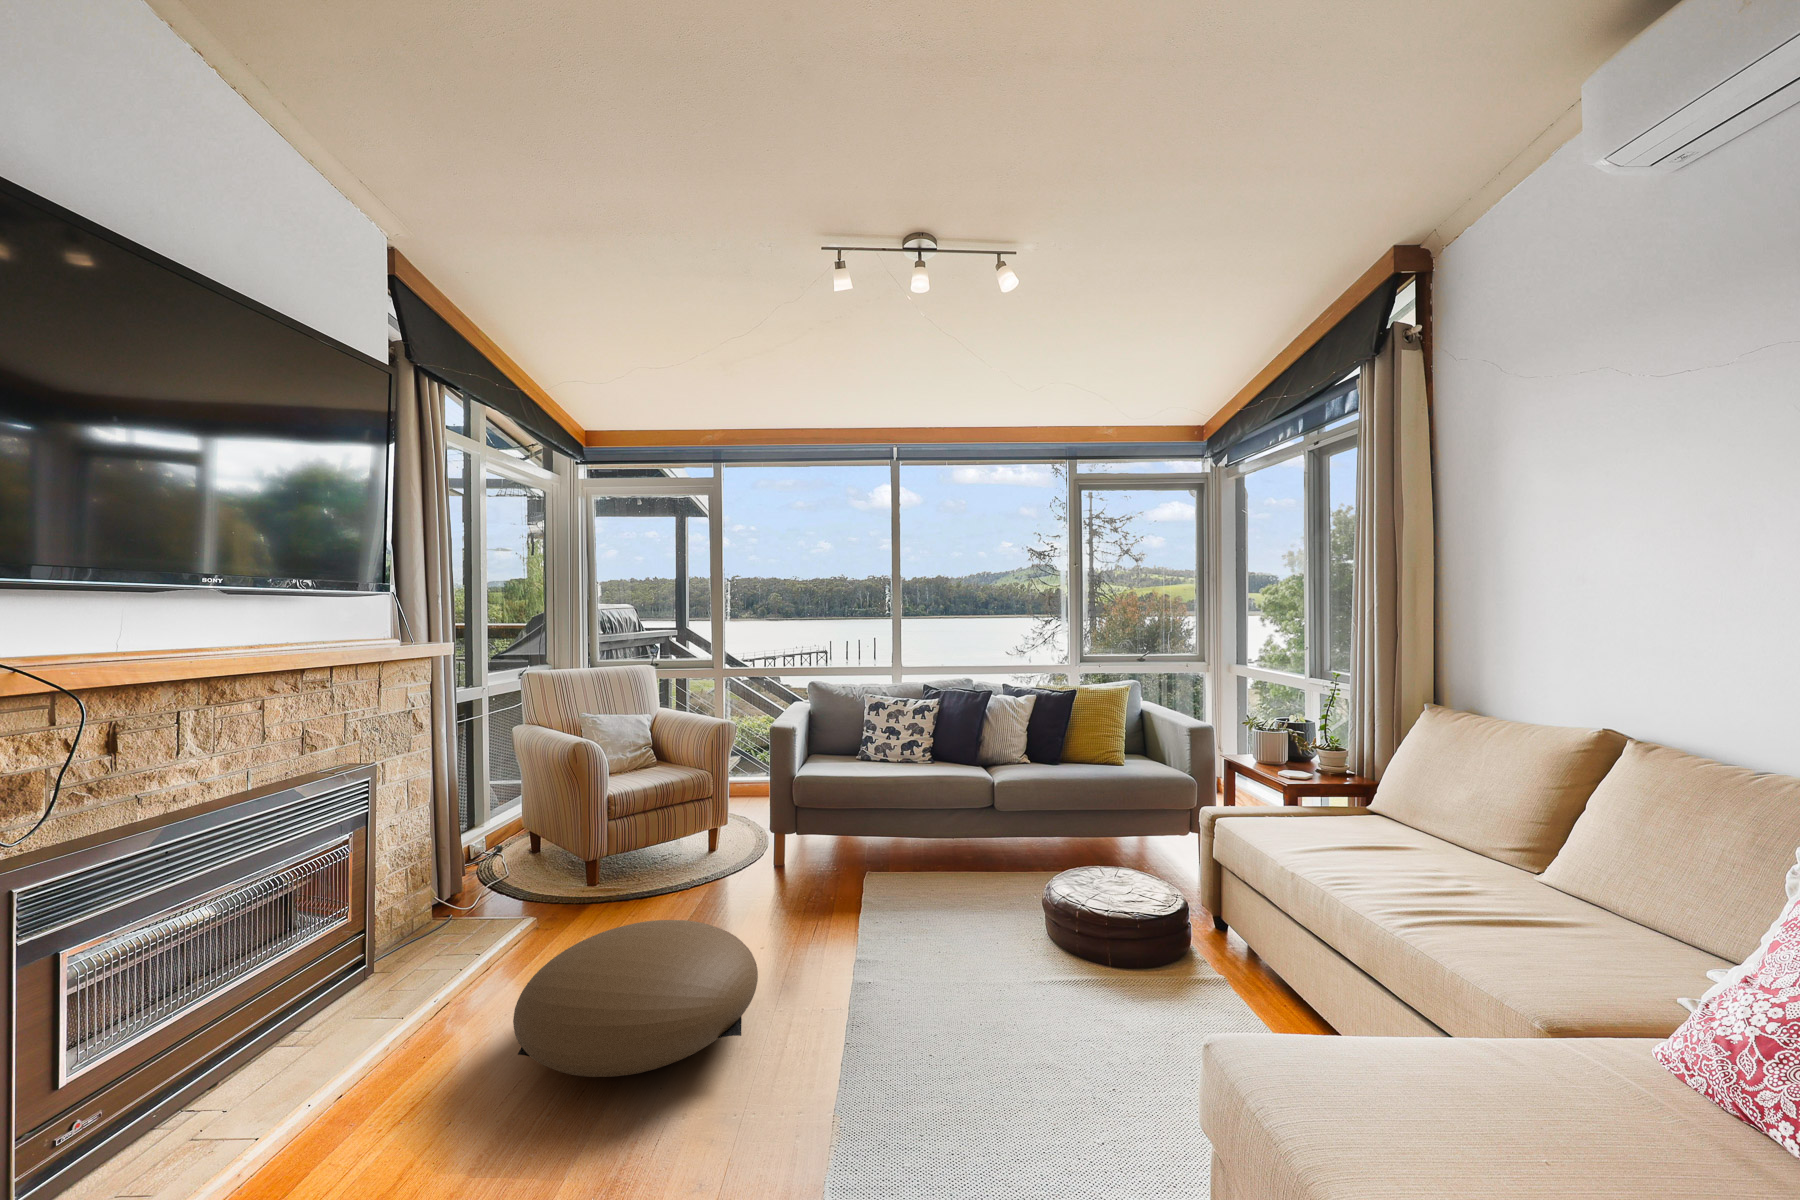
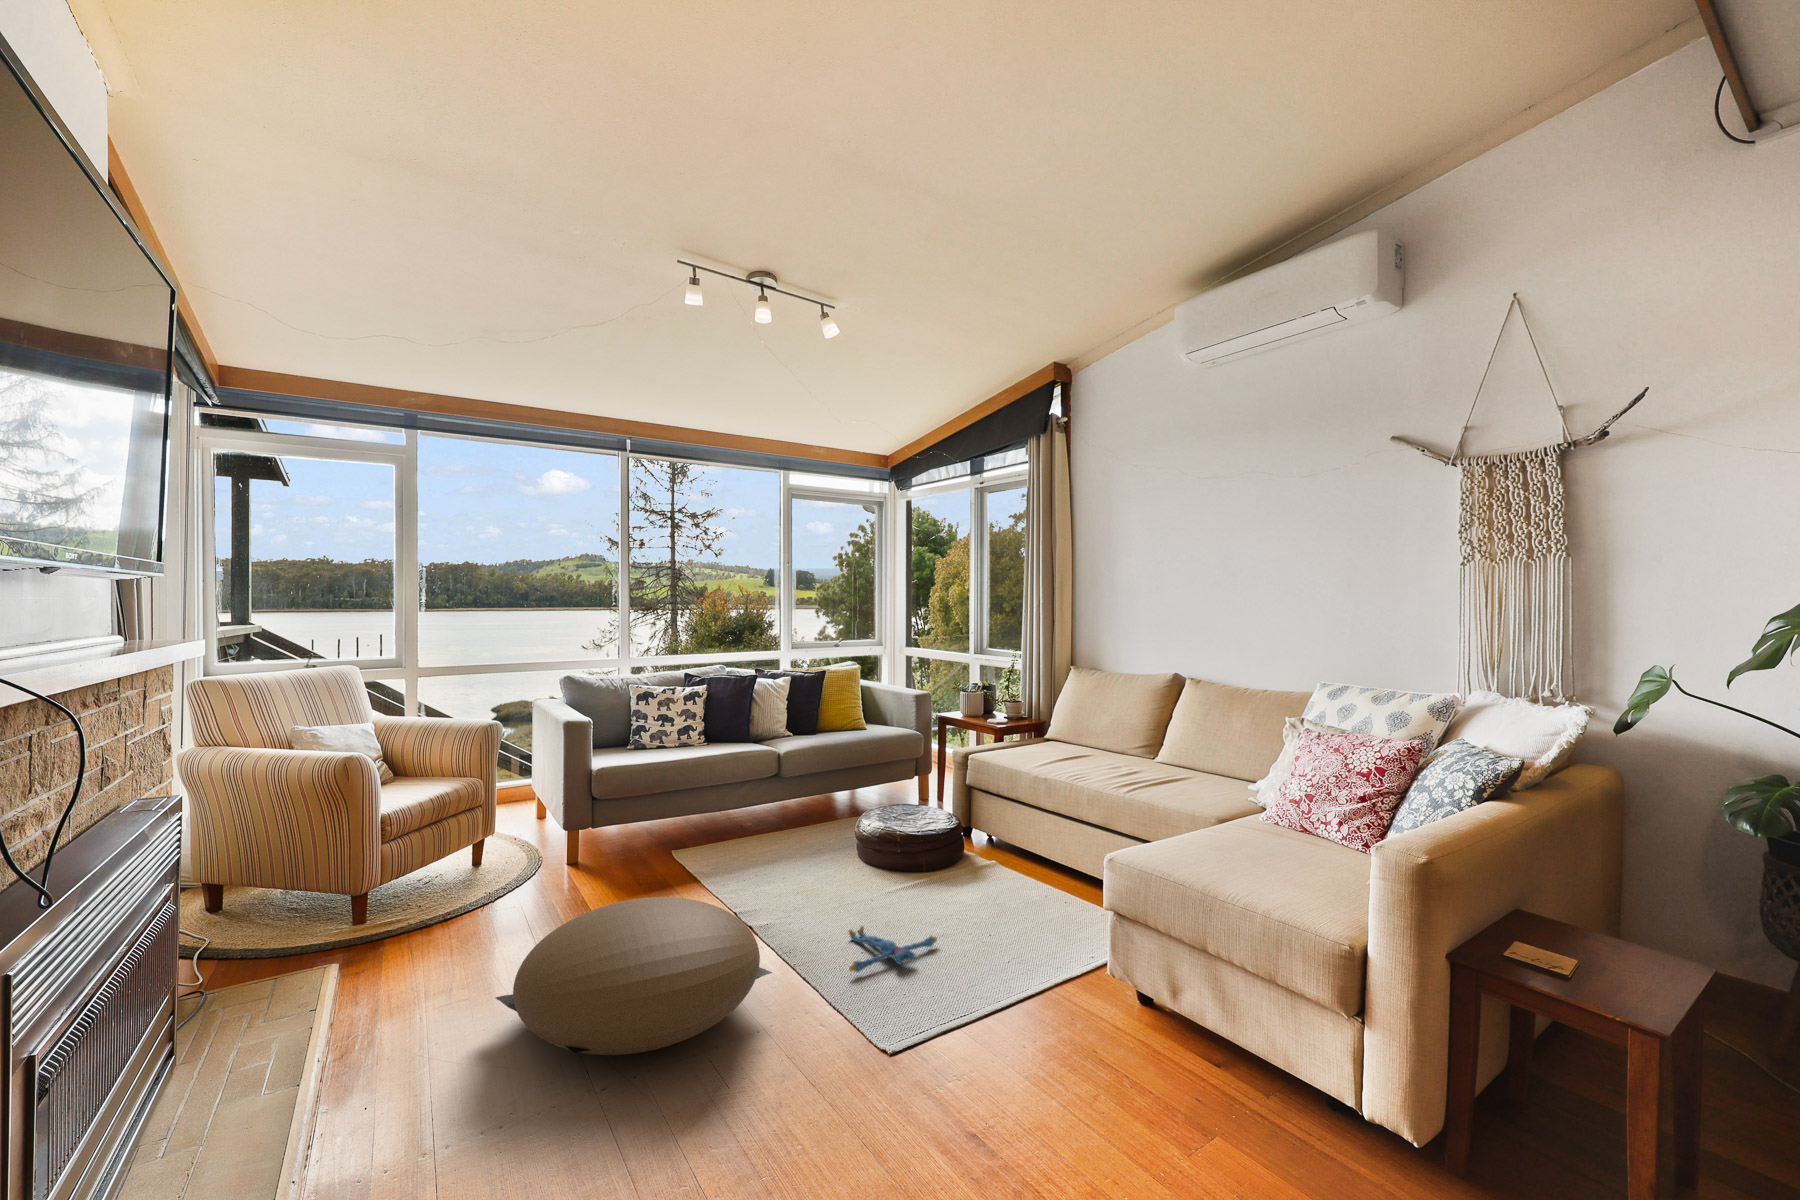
plush toy: none [847,1010,980,1073] -> present [849,926,937,972]

